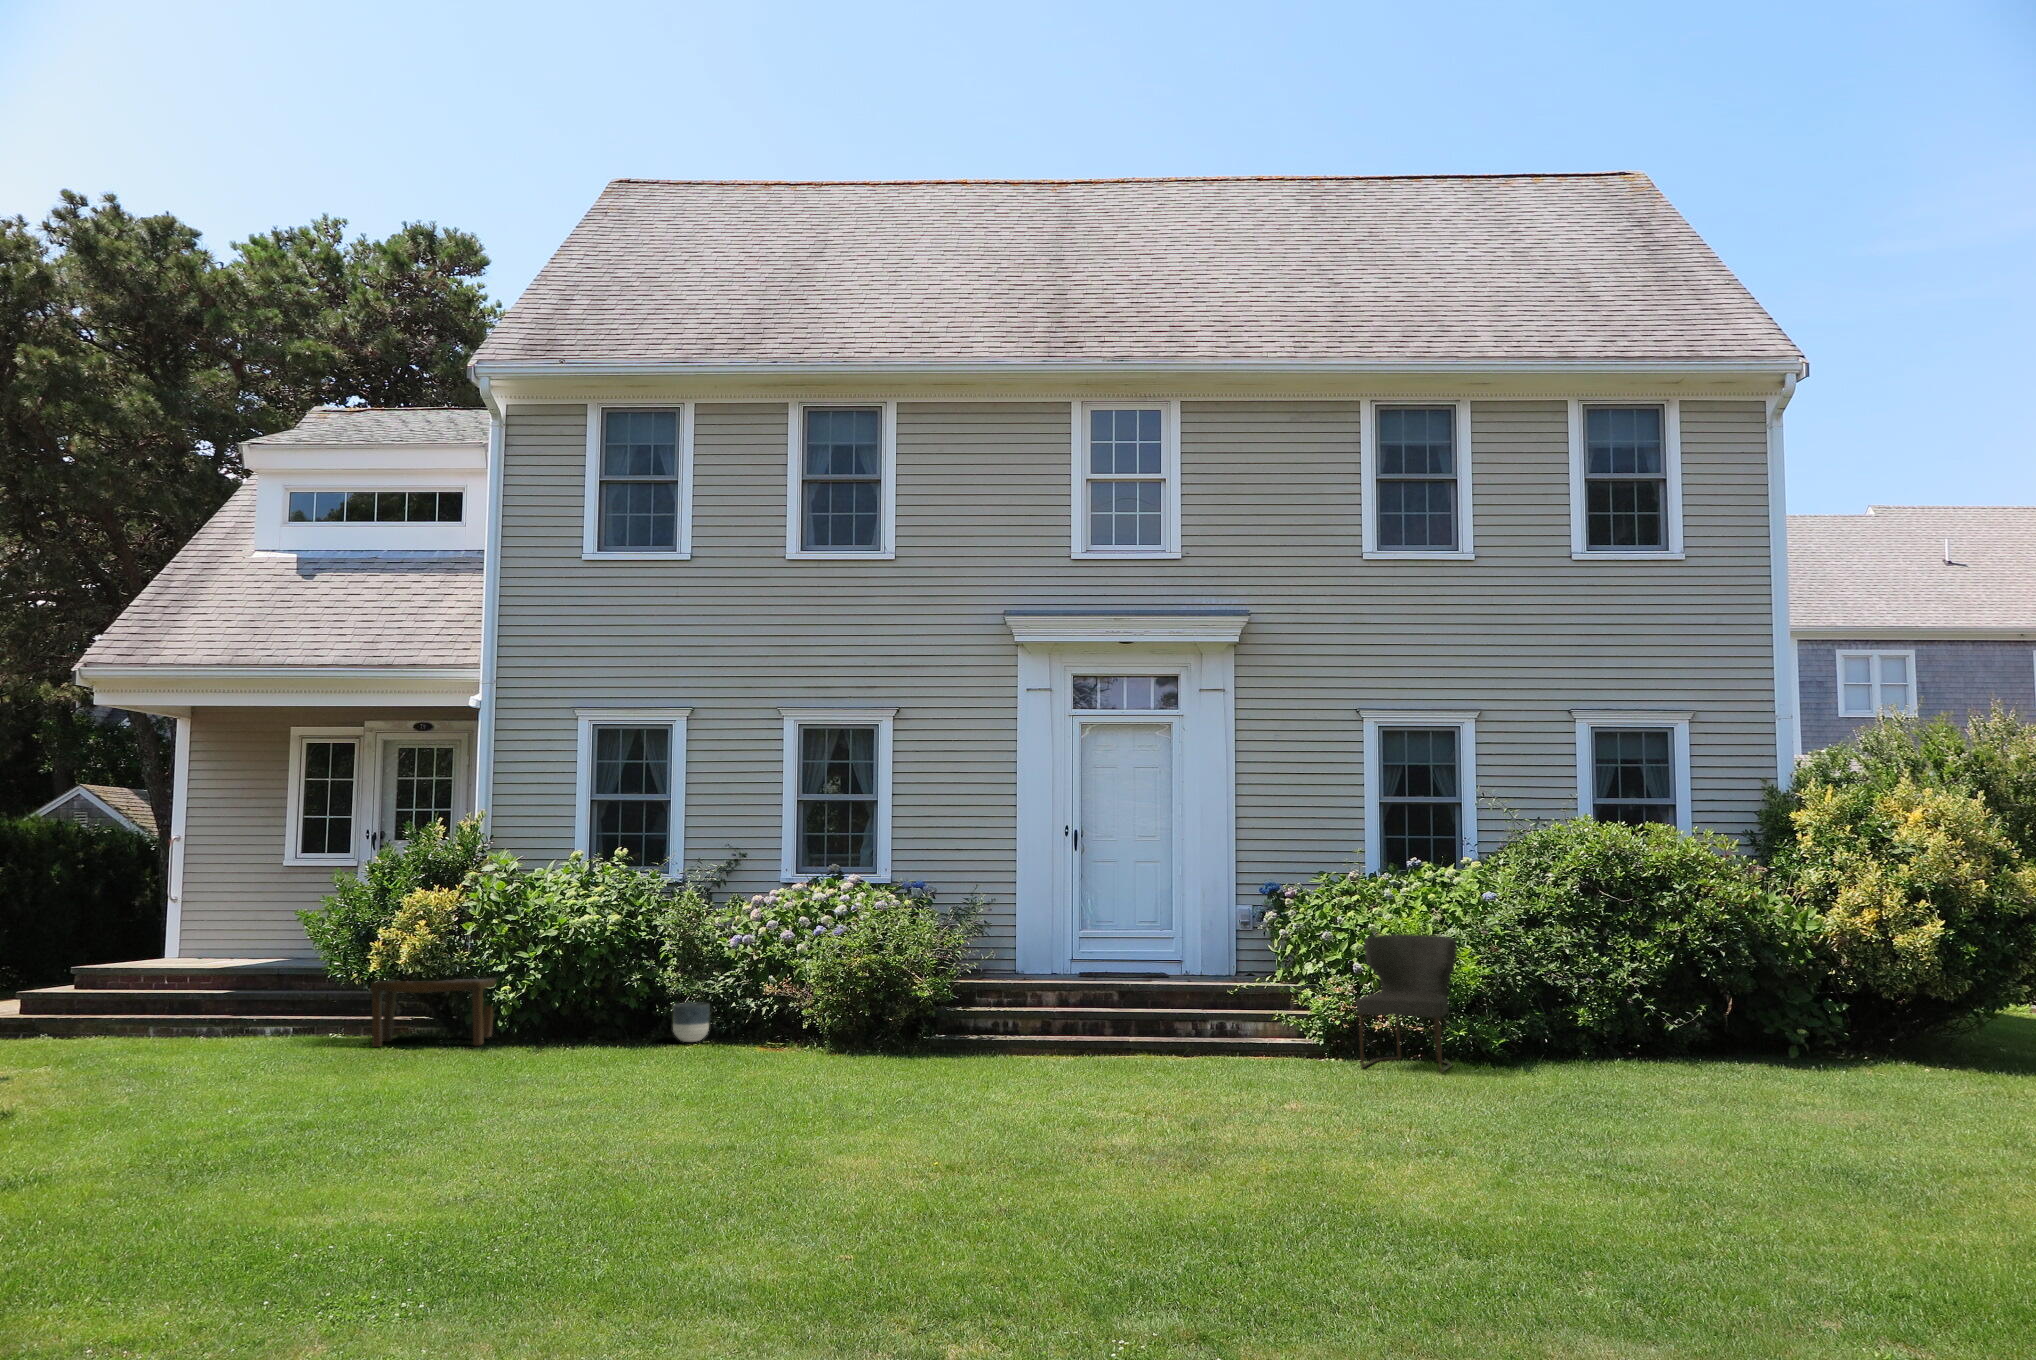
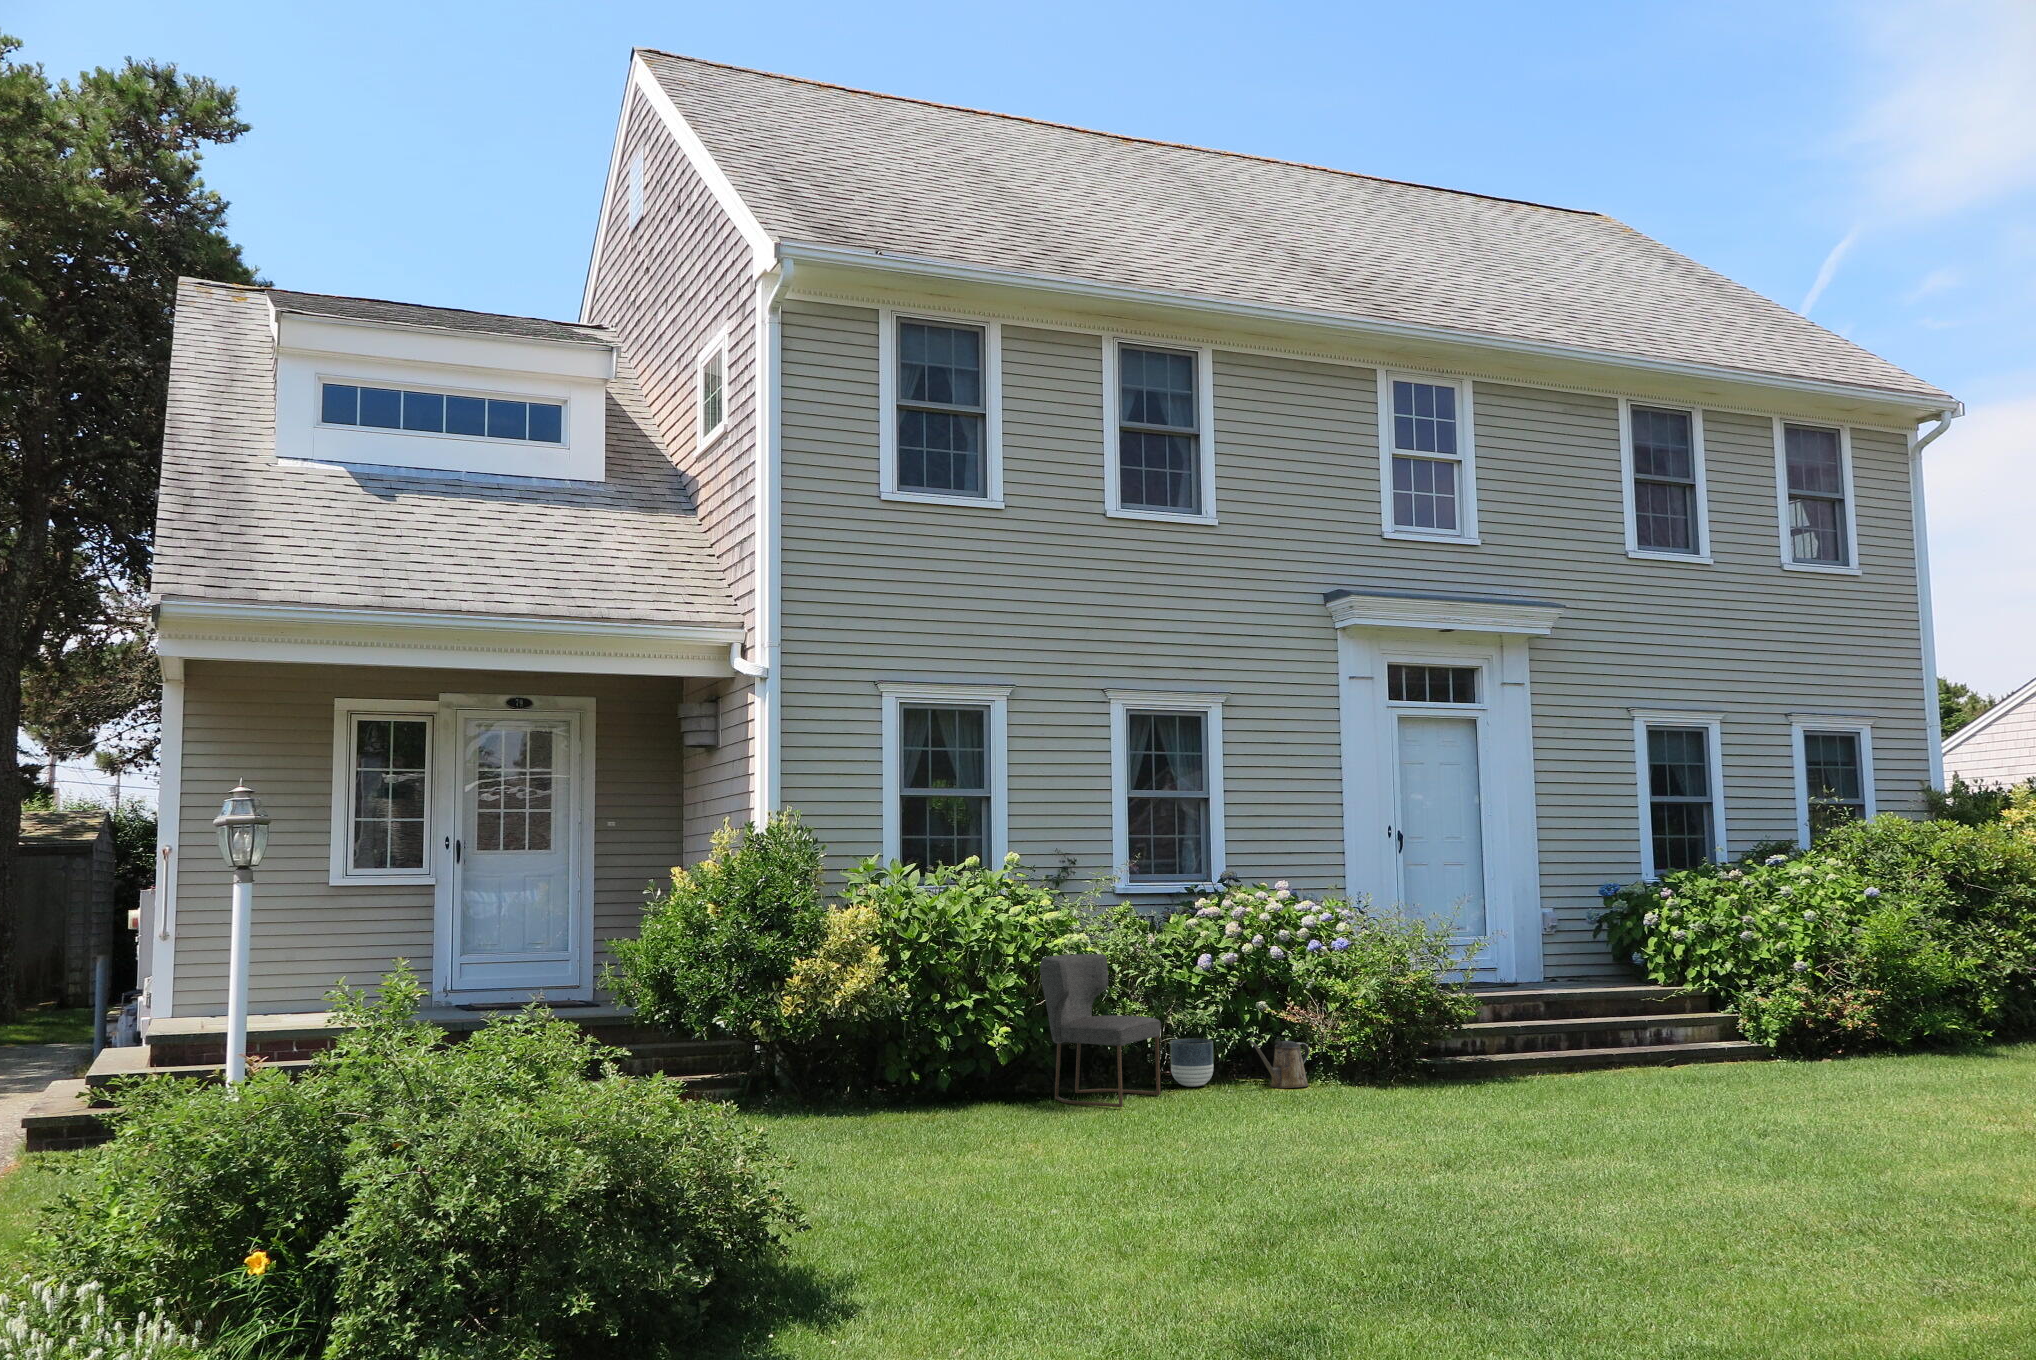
chair: present [1356,934,1457,1073] -> present [1040,954,1161,1107]
bench: present [370,978,496,1047] -> none [823,1022,980,1121]
watering can: none [710,1006,782,1048] -> present [1249,1040,1309,1088]

